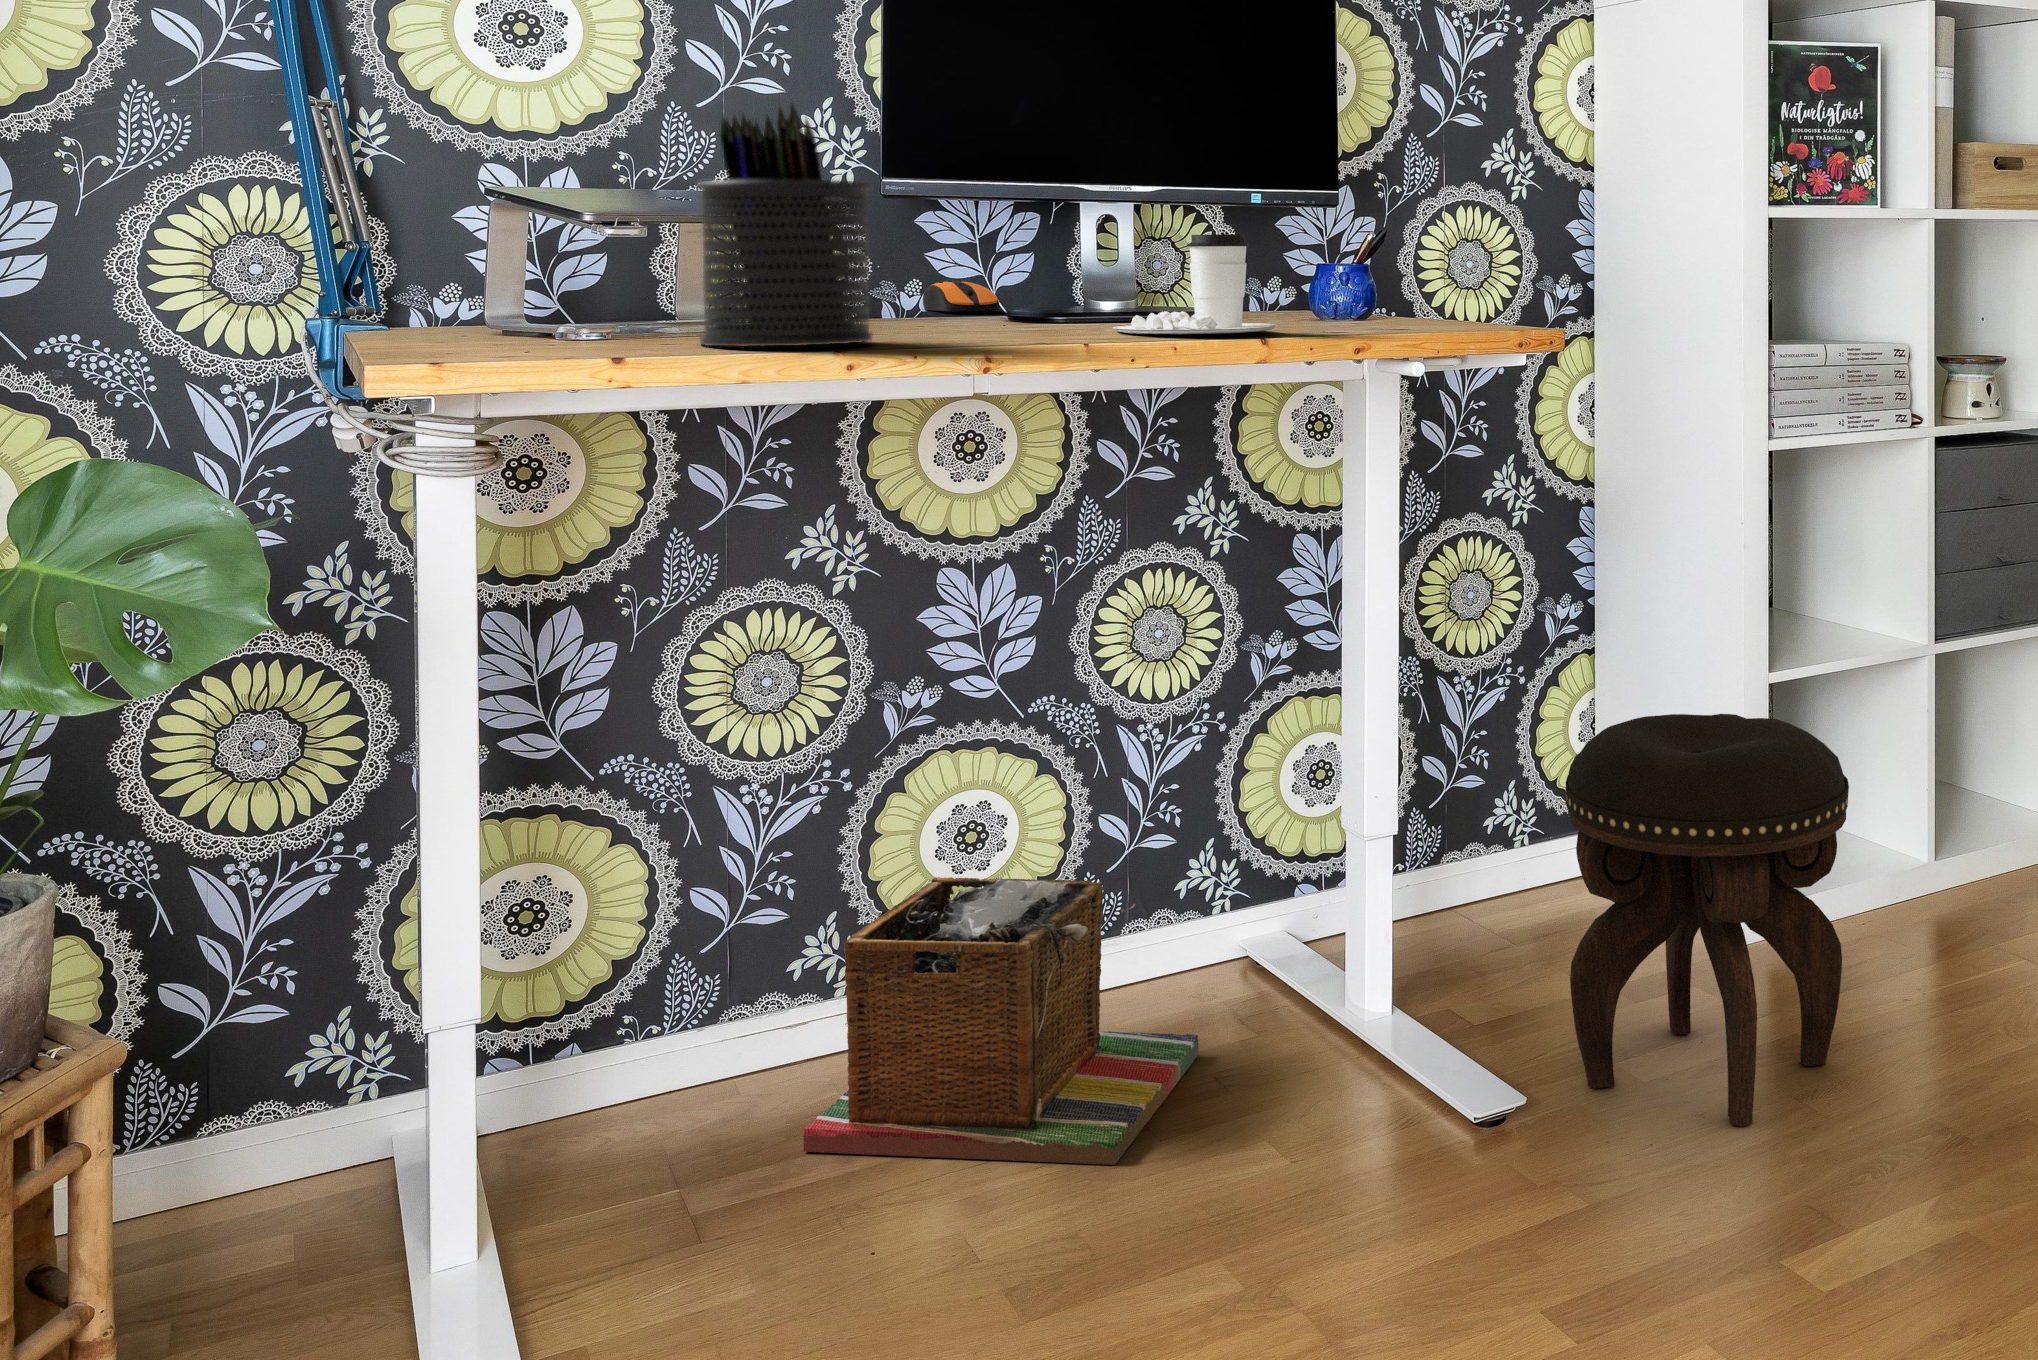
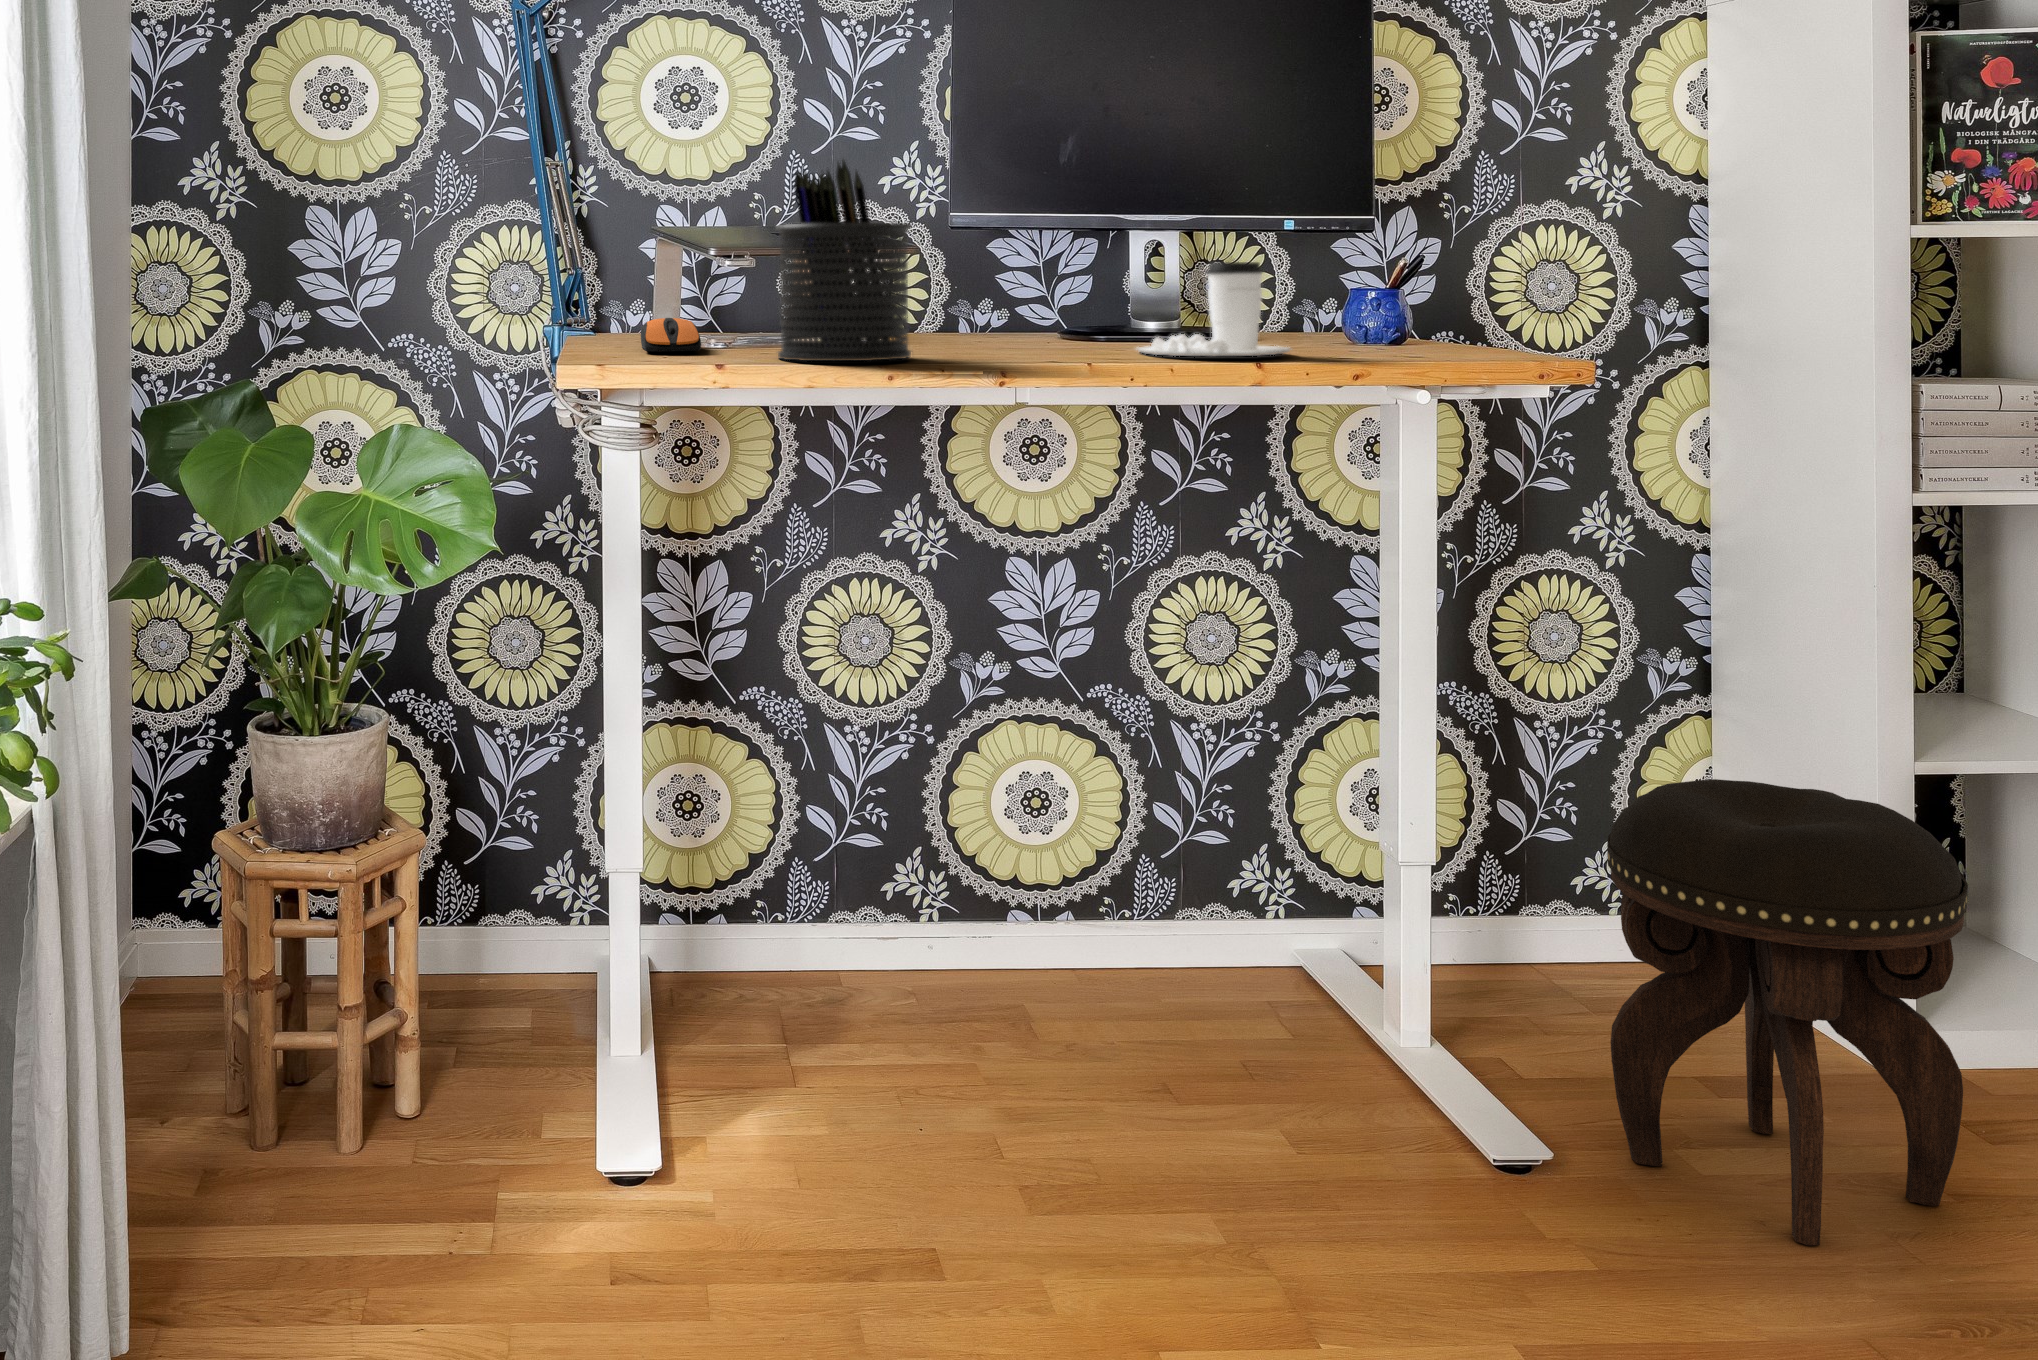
computer mouse: present [923,281,999,312] -> present [641,318,701,351]
laundry basket: present [804,877,1199,1165] -> none [878,827,1231,1114]

